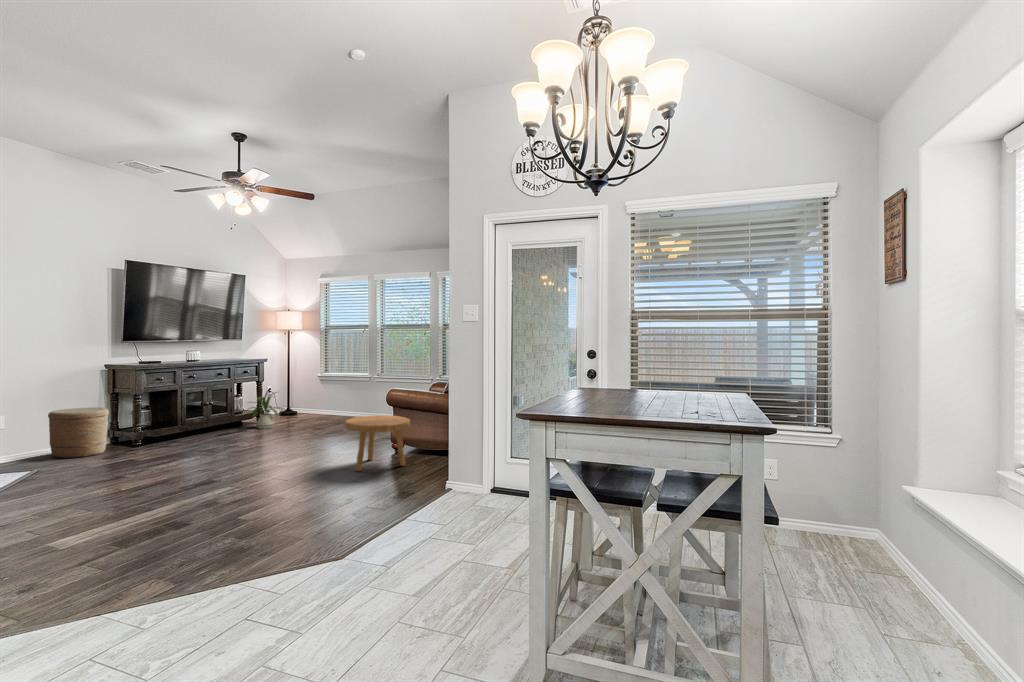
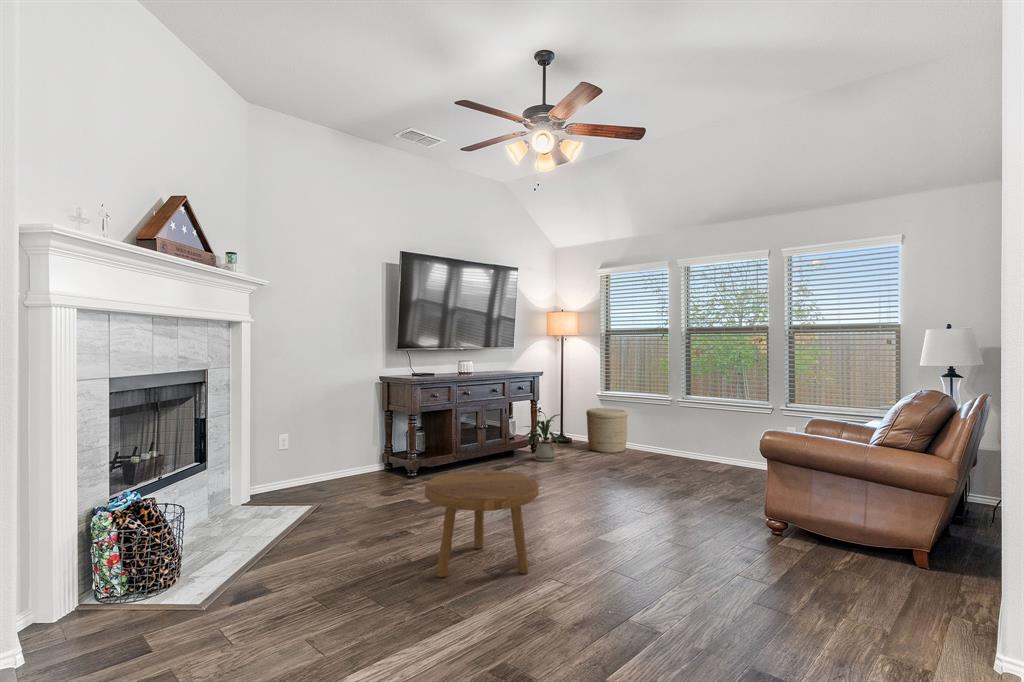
woven basket: present [48,407,109,458] -> present [586,408,628,453]
footstool: present [345,415,410,471] -> present [425,470,539,577]

